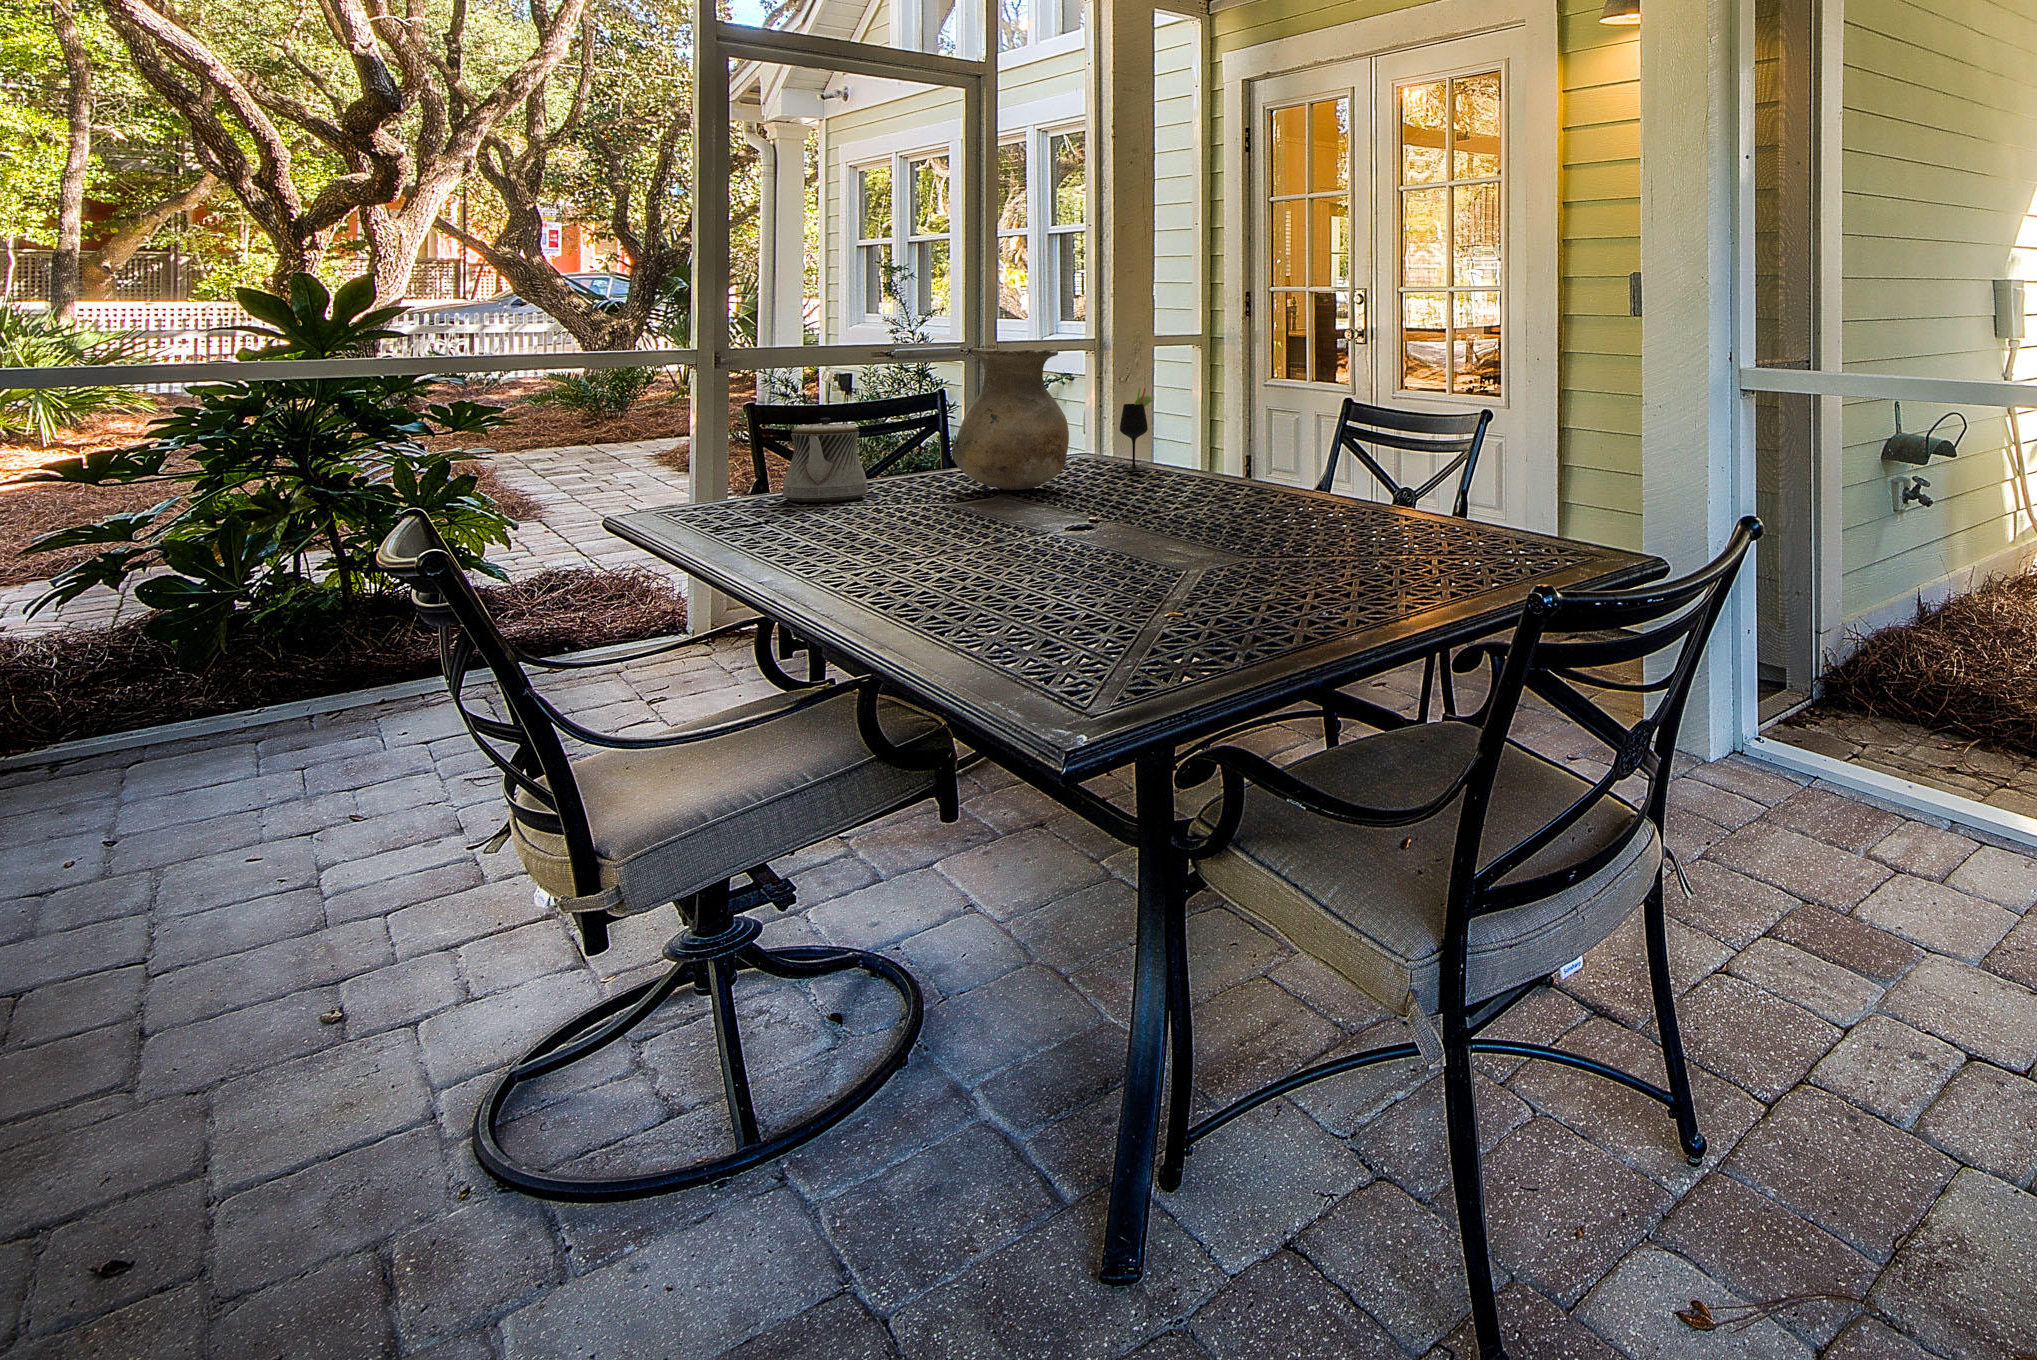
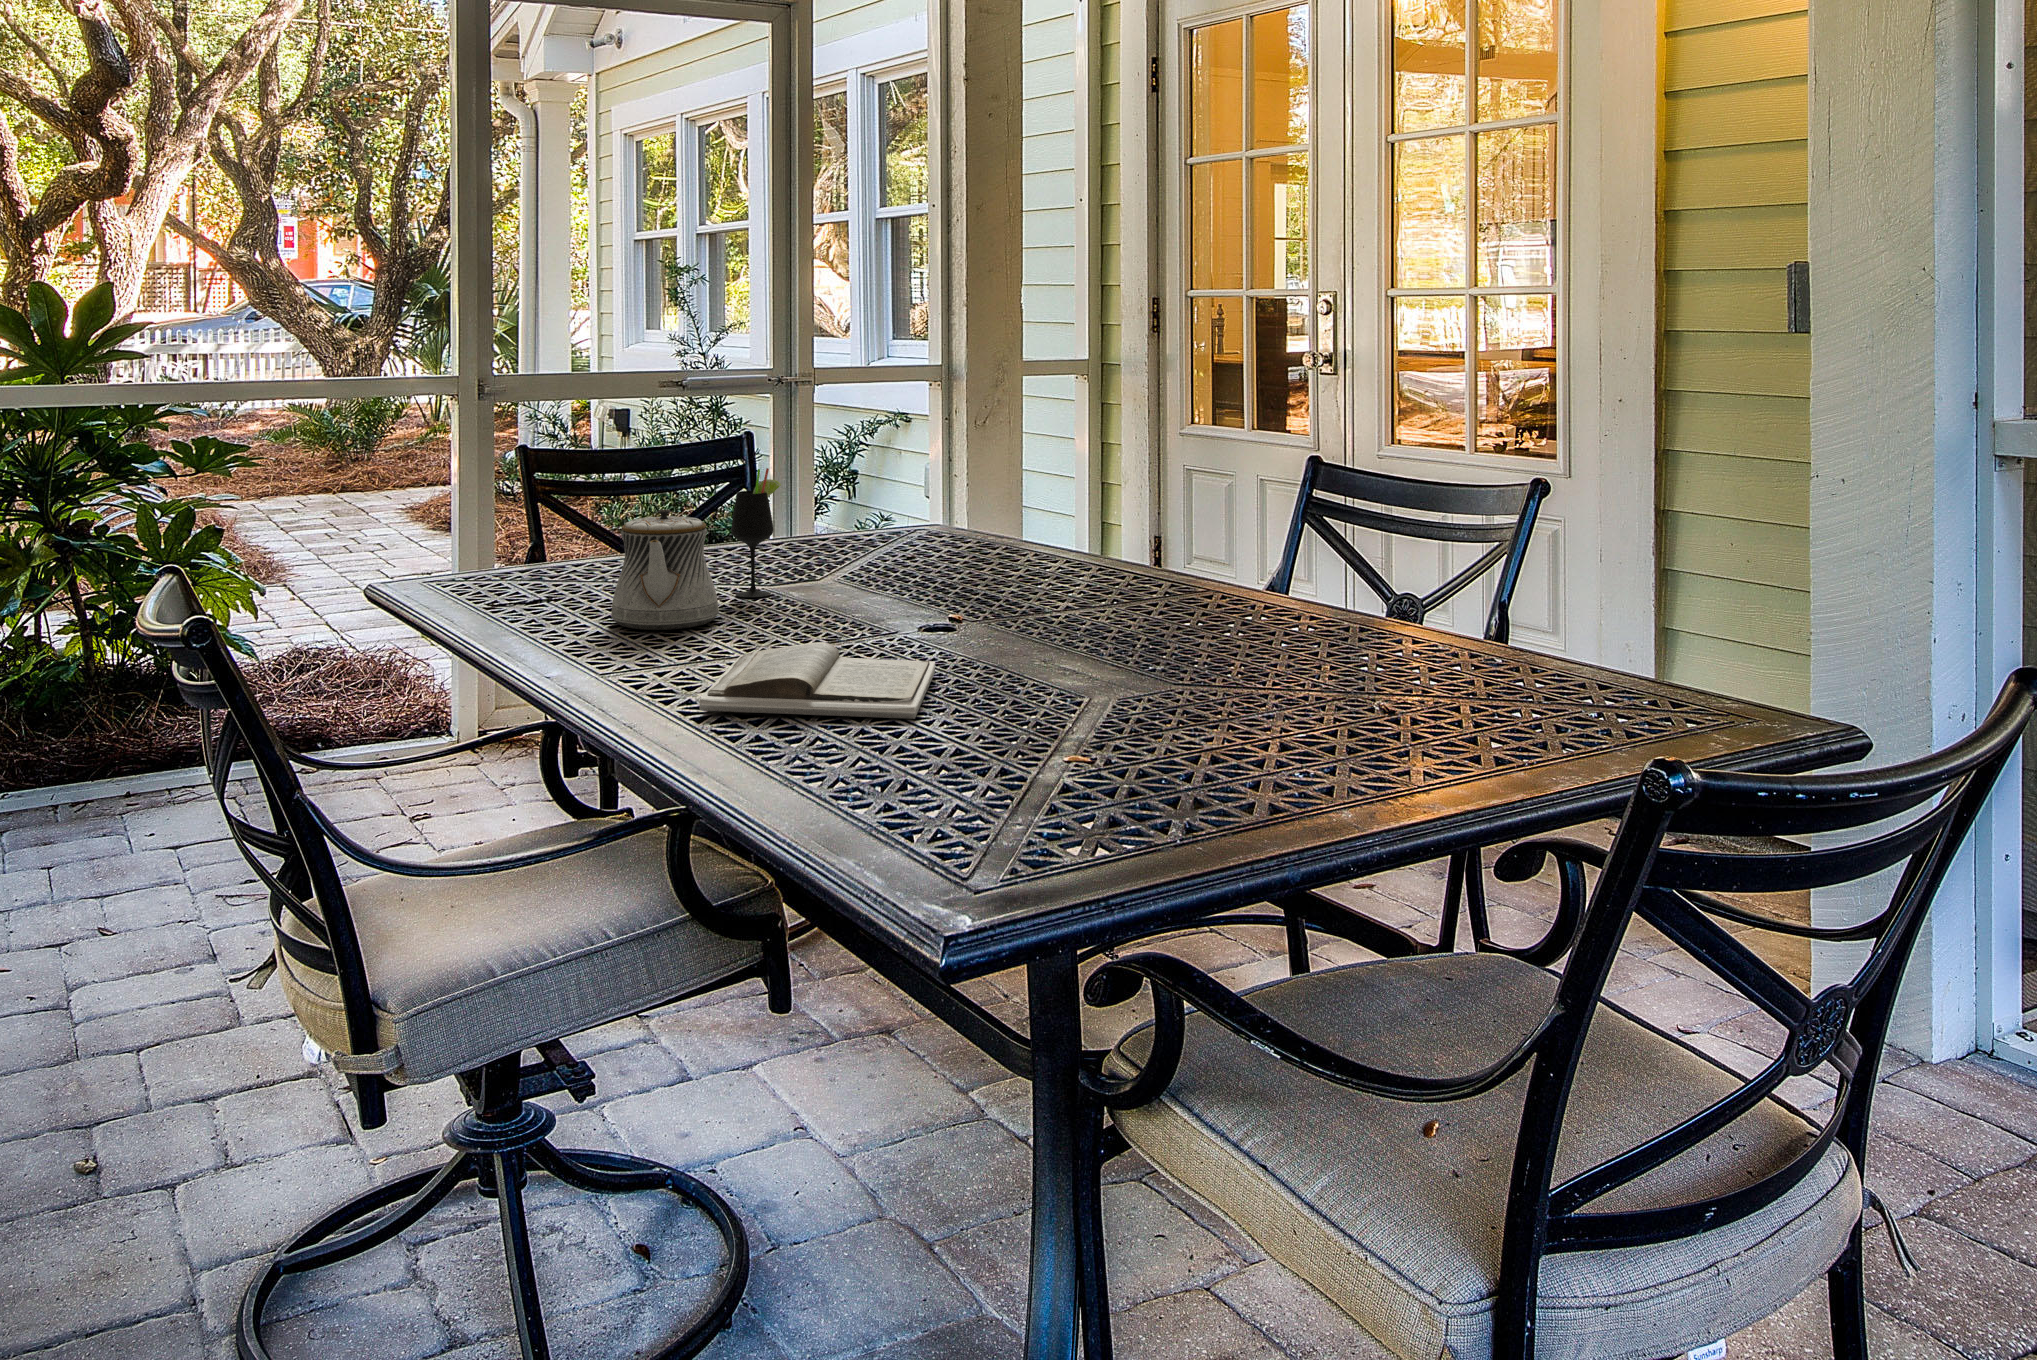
vase: present [952,349,1069,490] -> none [825,407,983,610]
wine glass: present [1120,388,1153,471] -> present [731,468,781,597]
book: none [823,495,1008,534] -> present [699,642,935,719]

